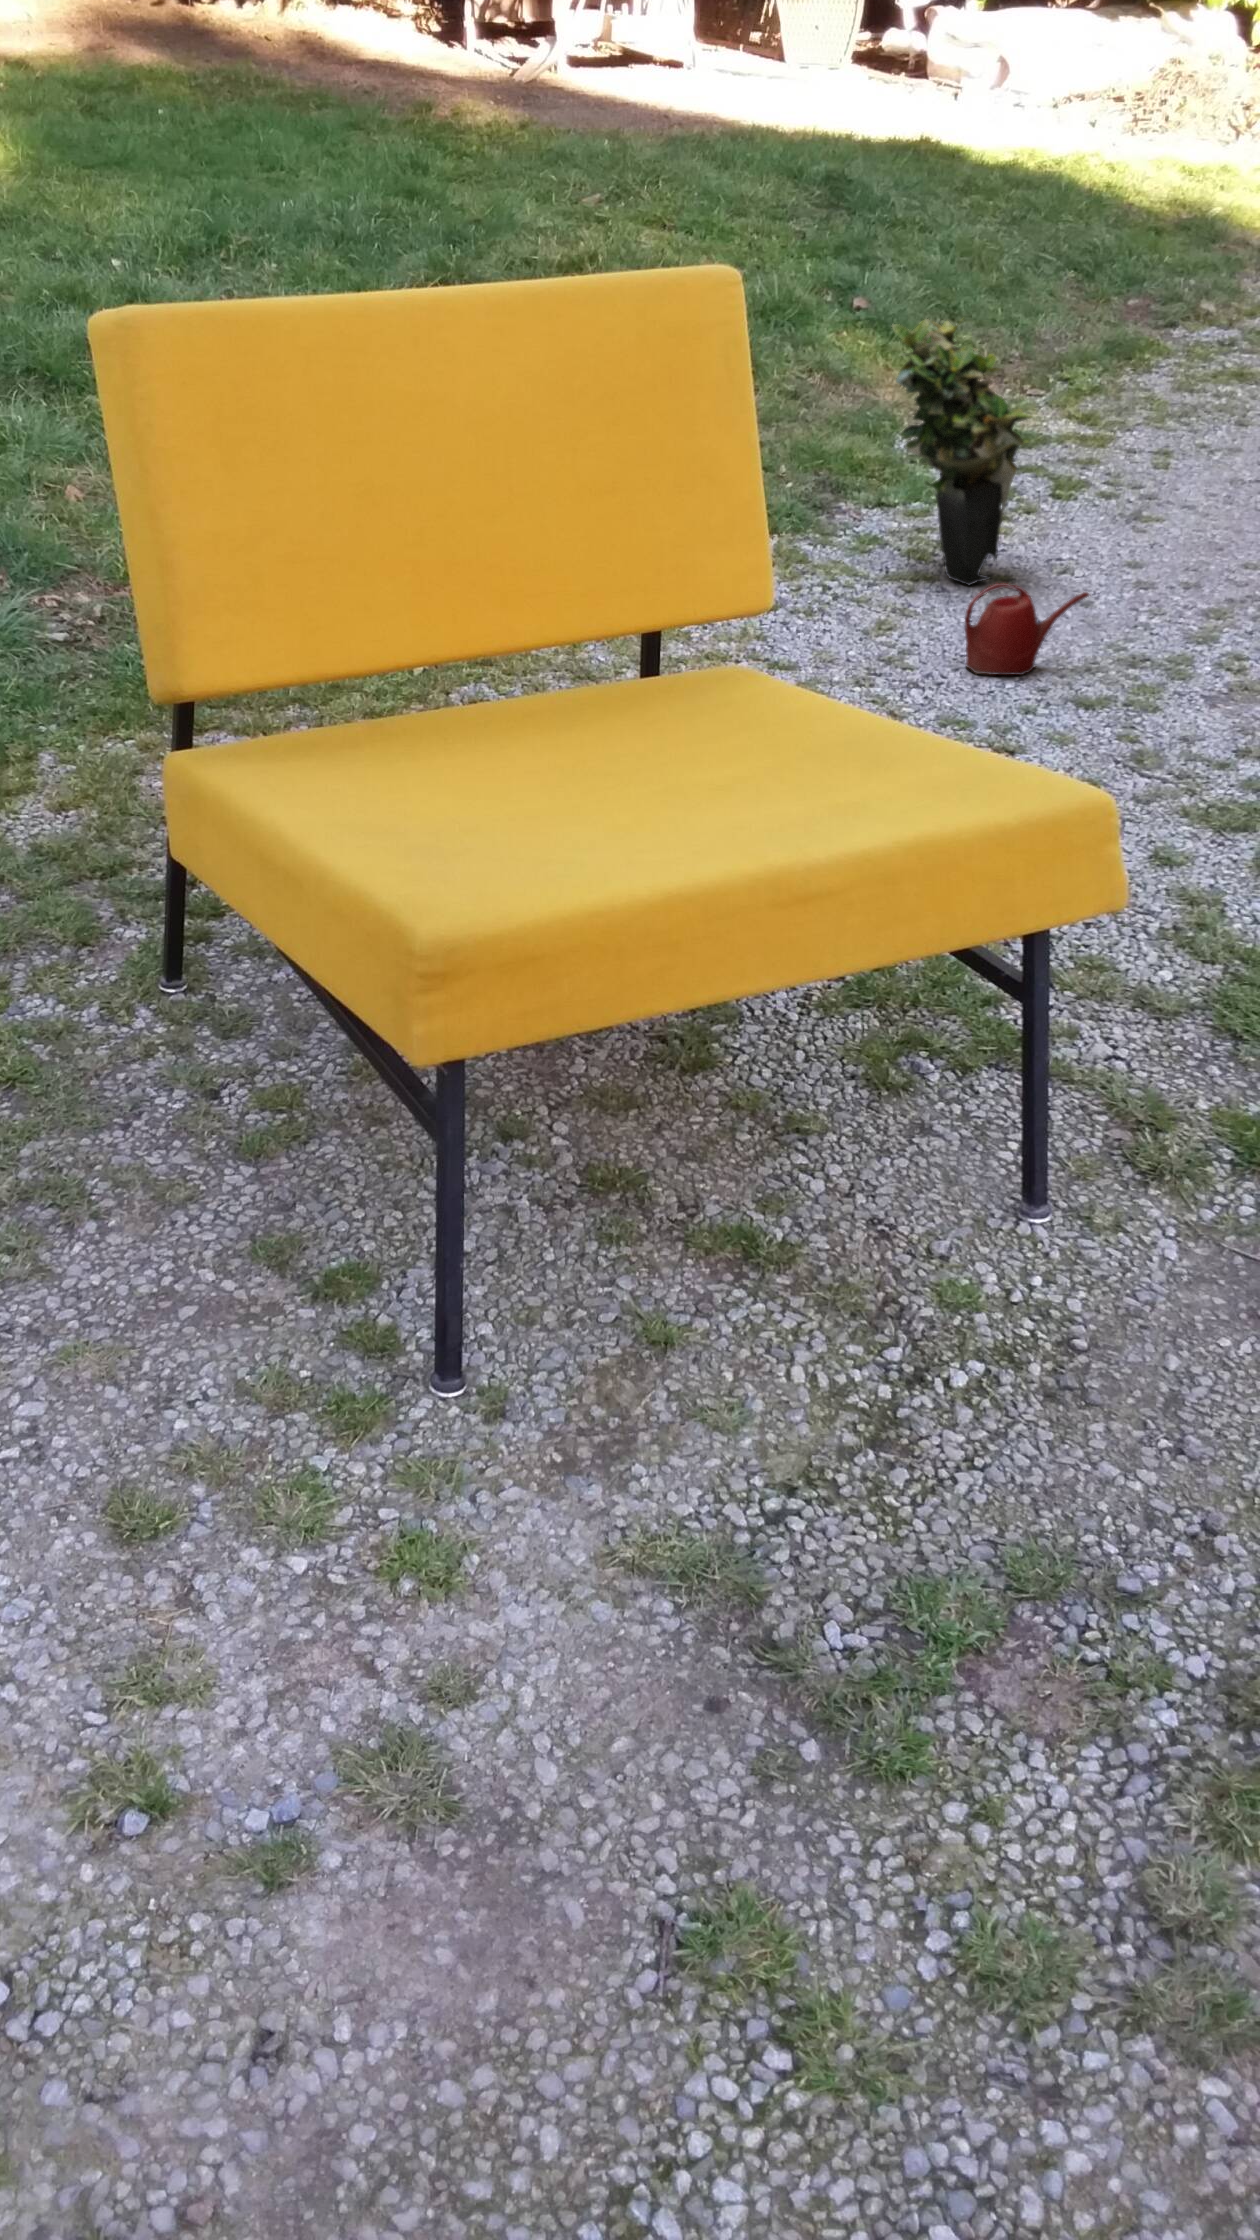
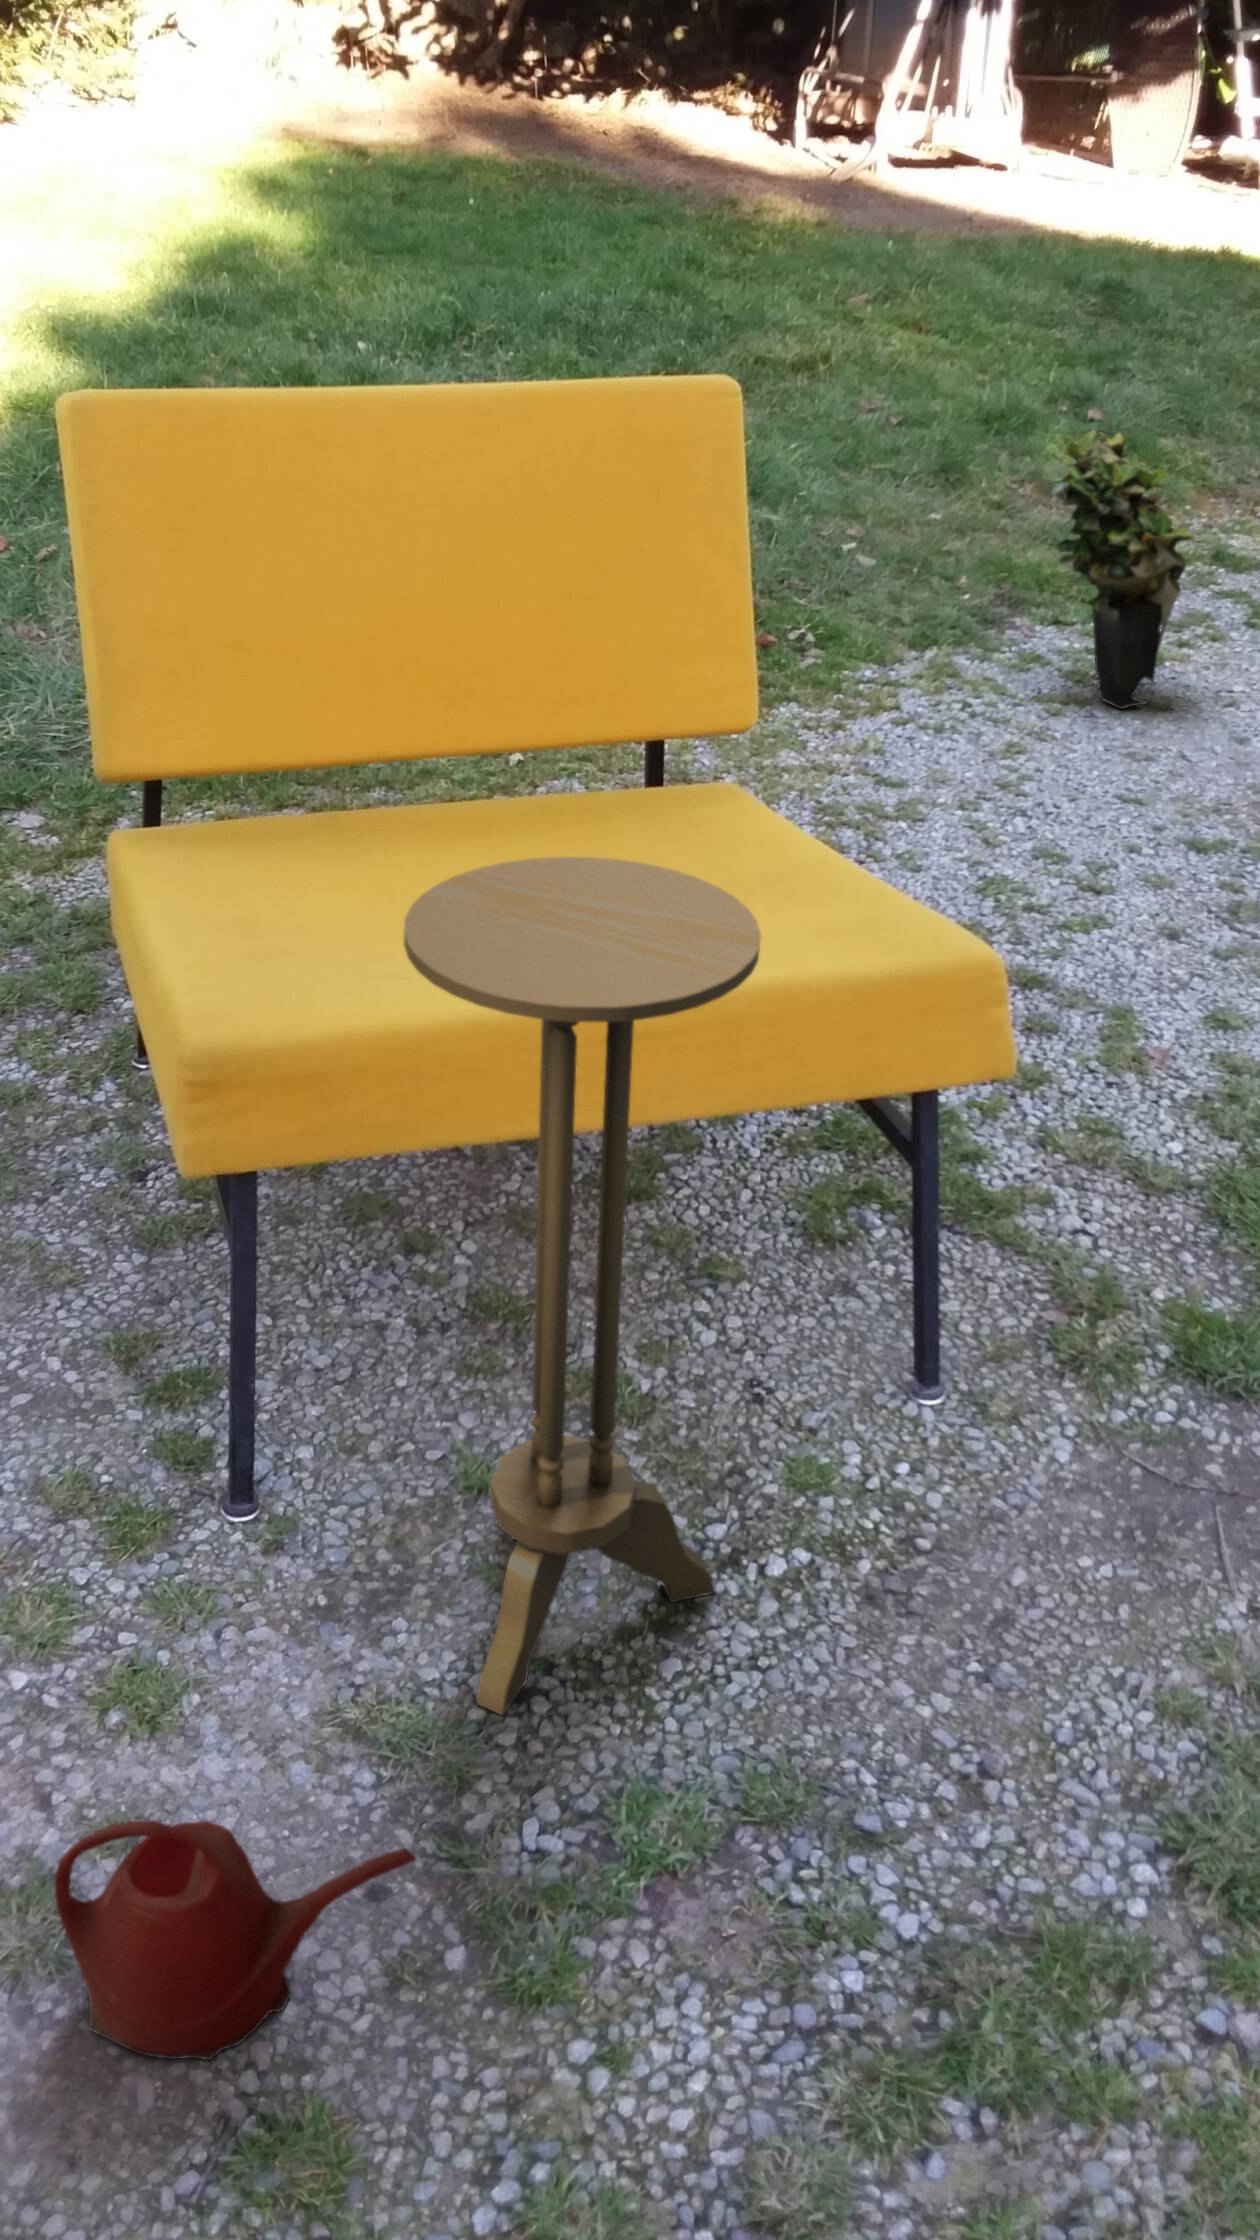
watering can: present [965,583,1089,675] -> present [54,1821,417,2060]
side table: none [679,718,1022,1538] -> present [404,857,761,1715]

